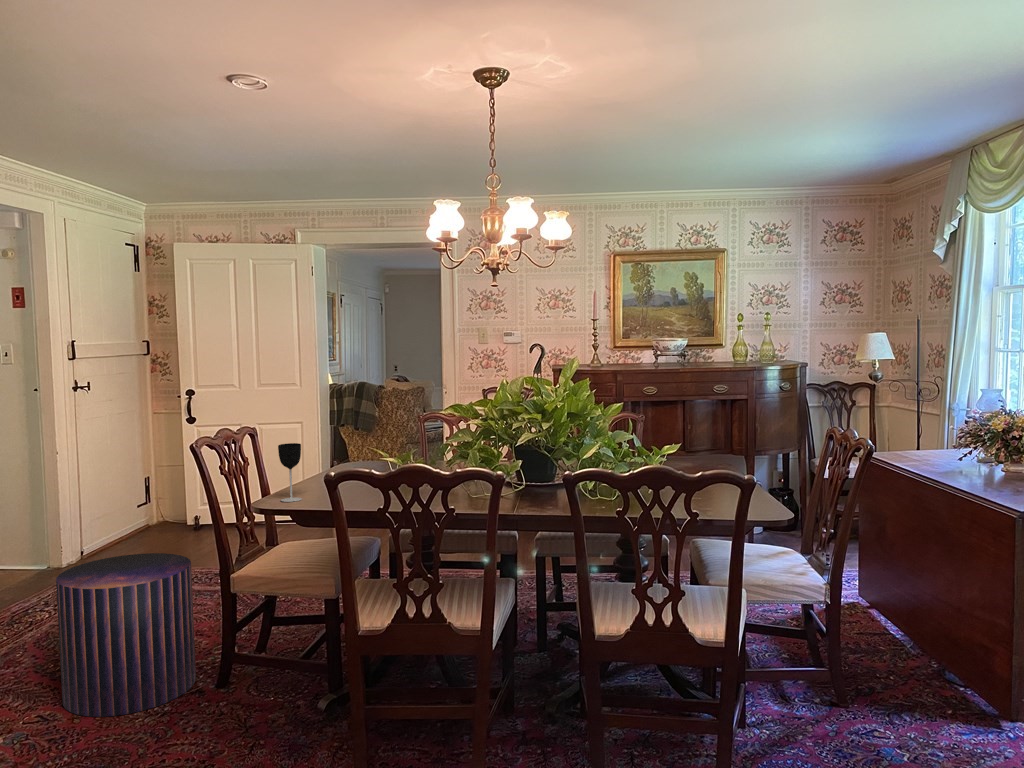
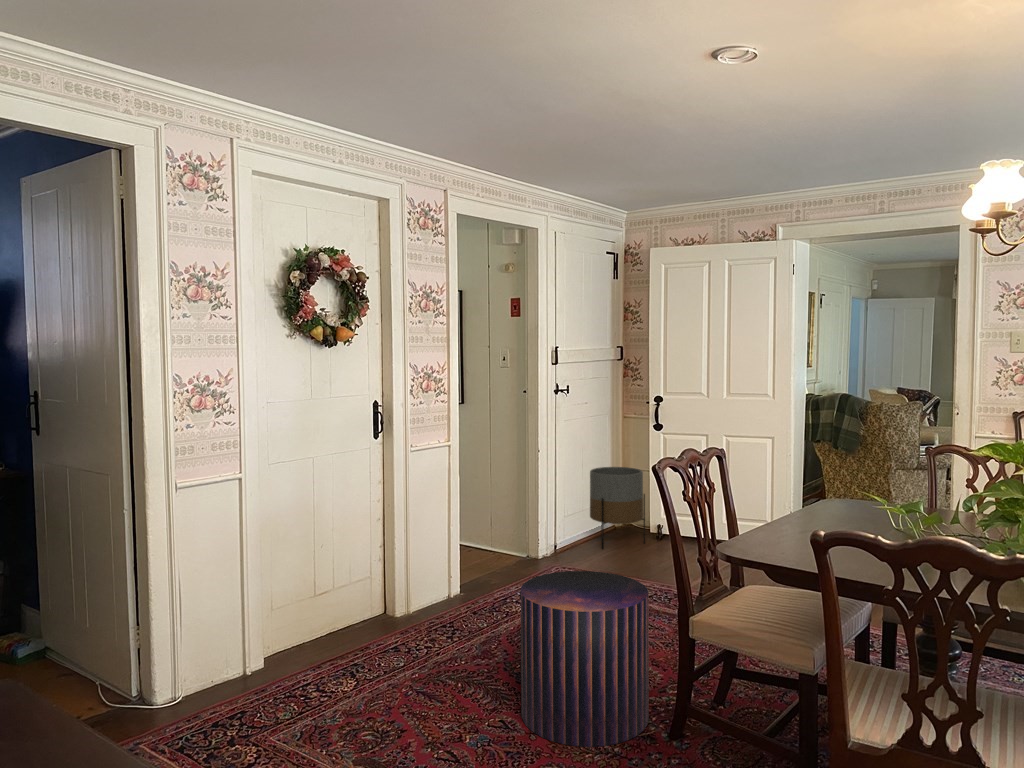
wine glass: present [278,443,302,502] -> none [750,476,778,547]
planter: none [117,464,181,549] -> present [590,467,645,549]

